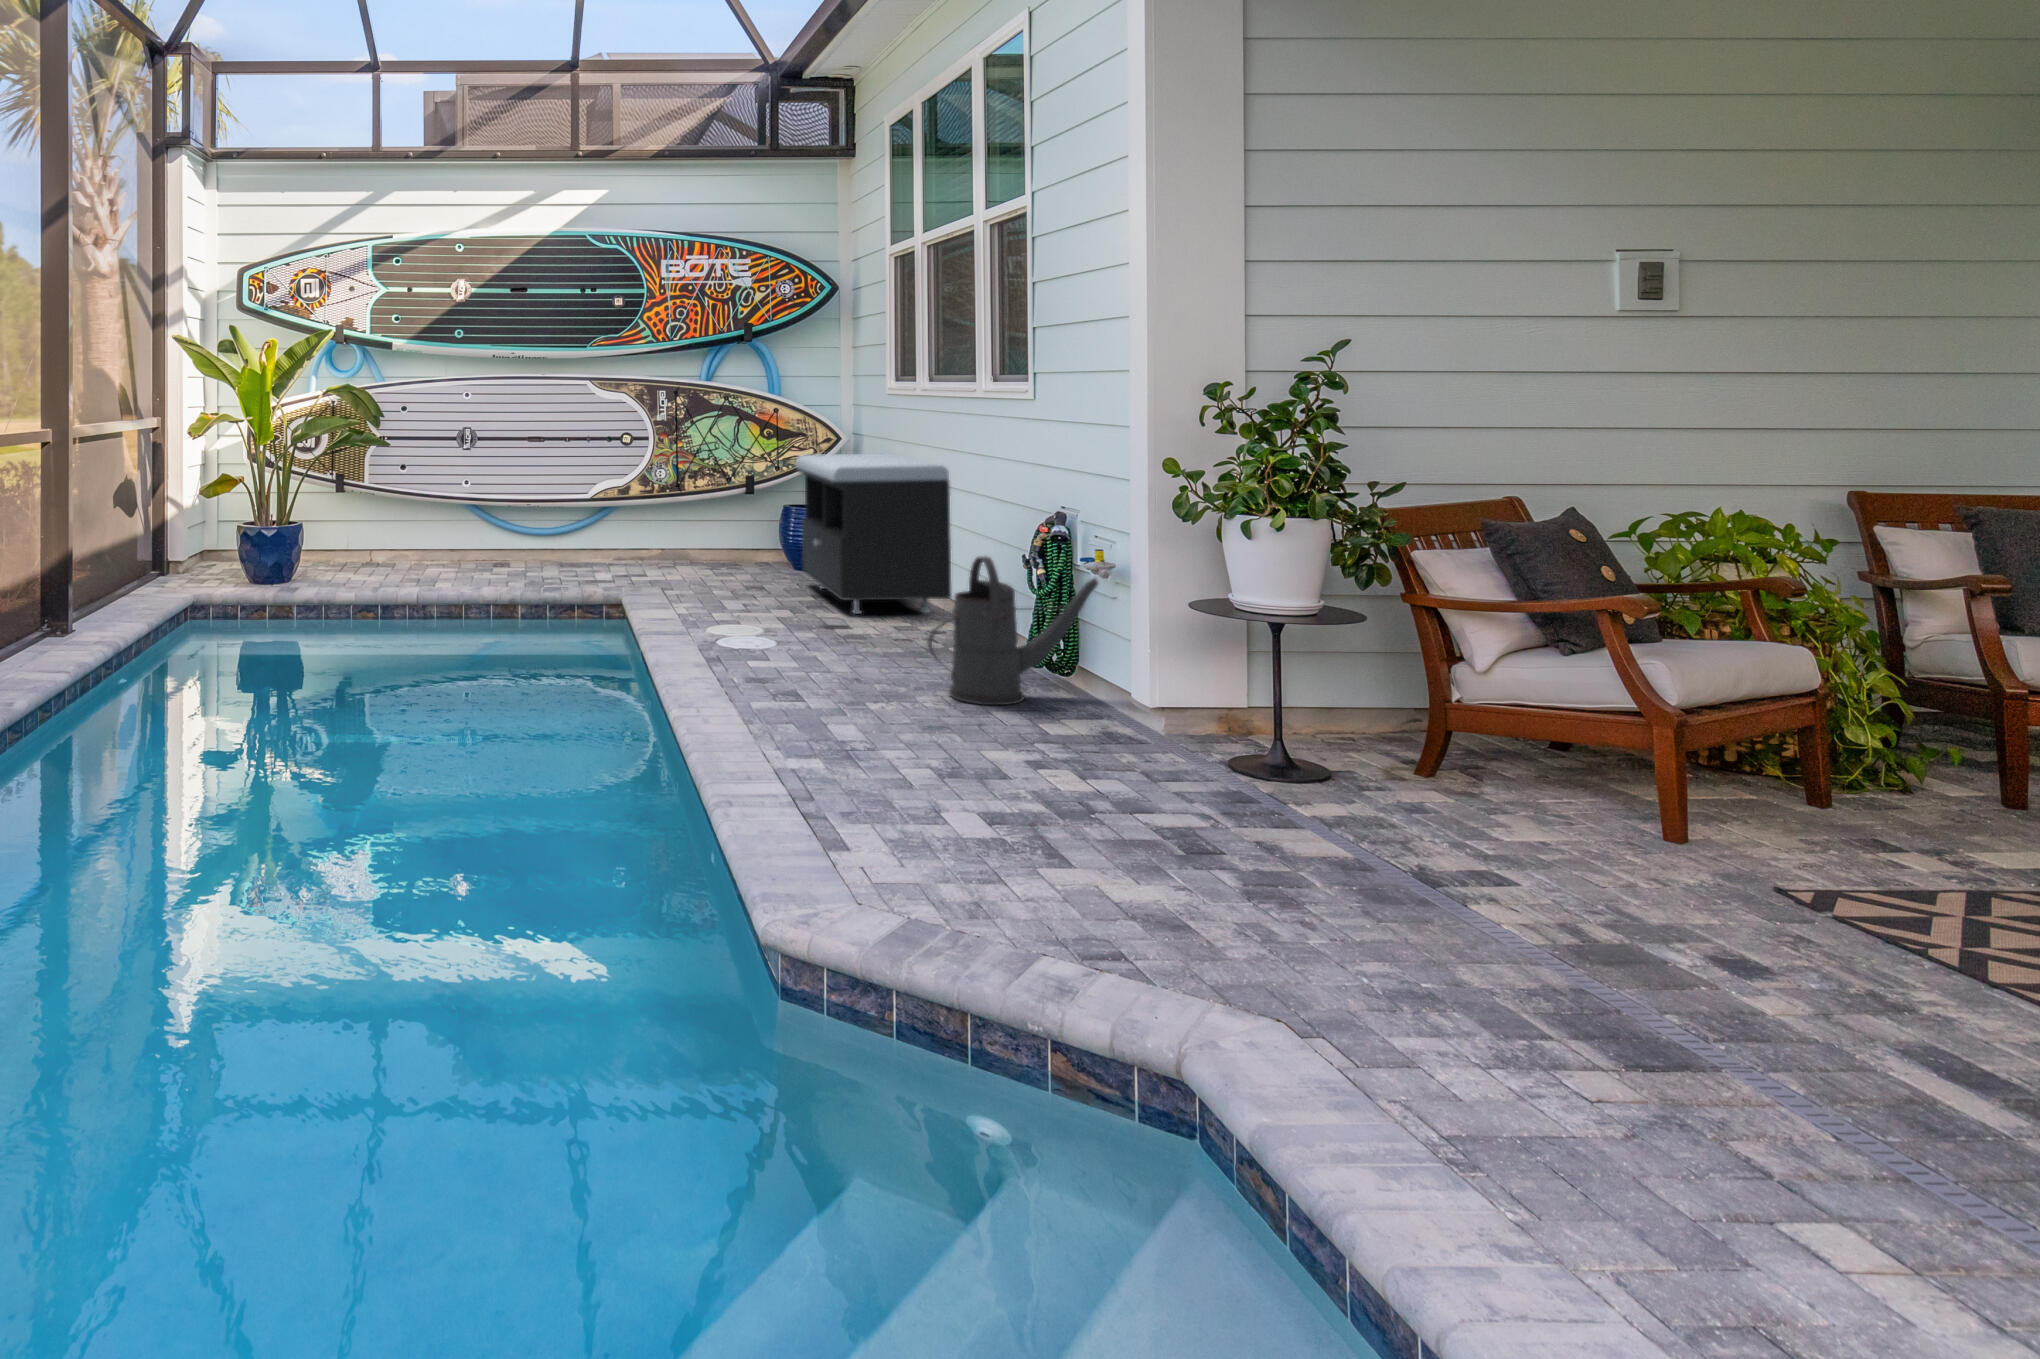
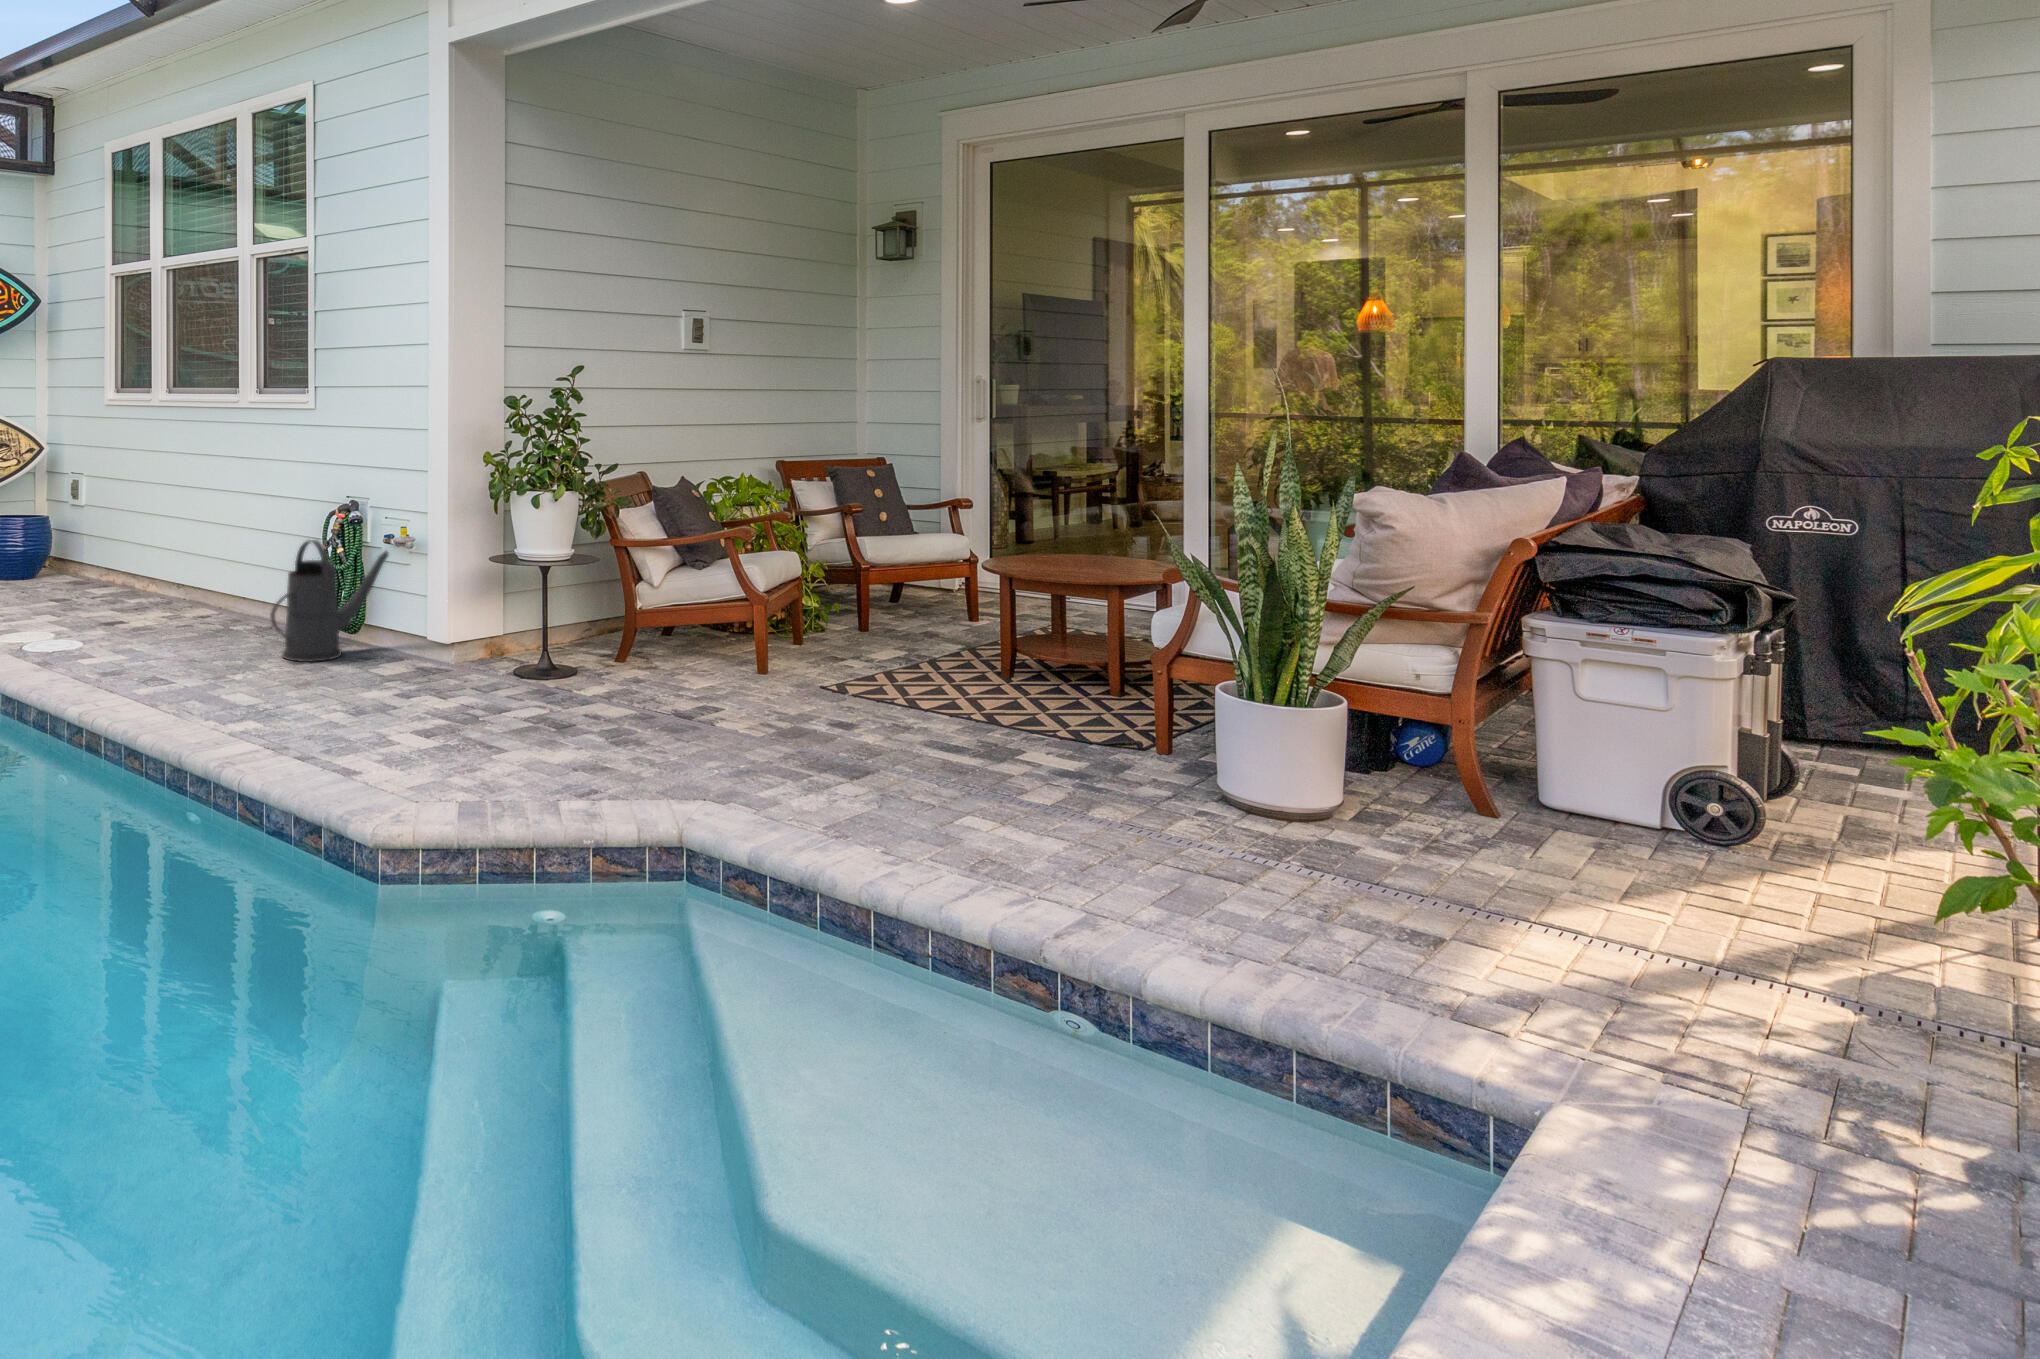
storage bench: present [796,454,952,614] -> none [36,461,208,611]

